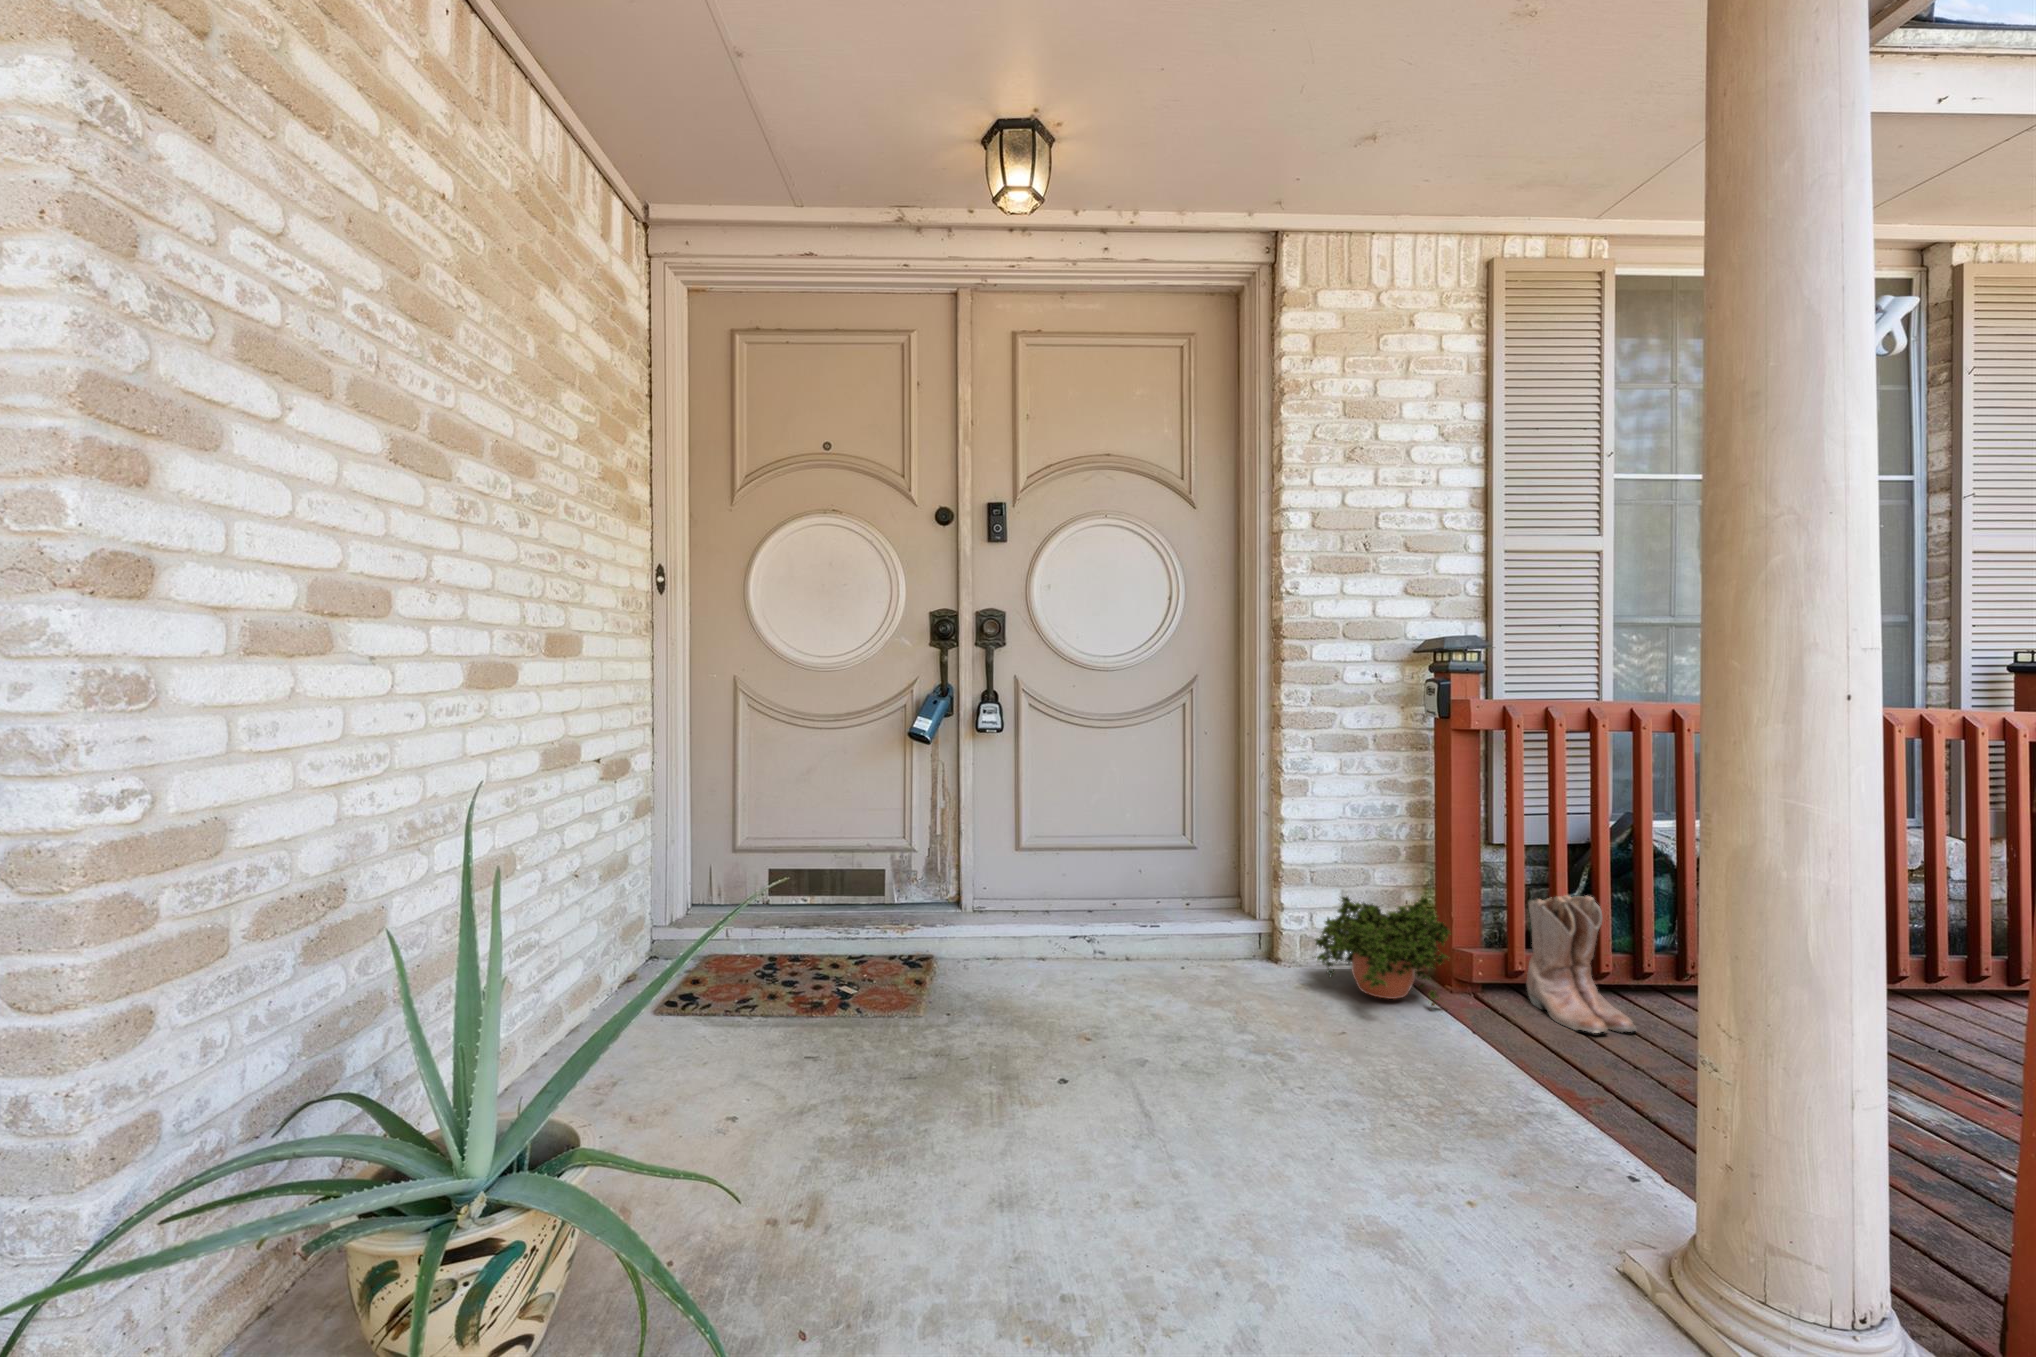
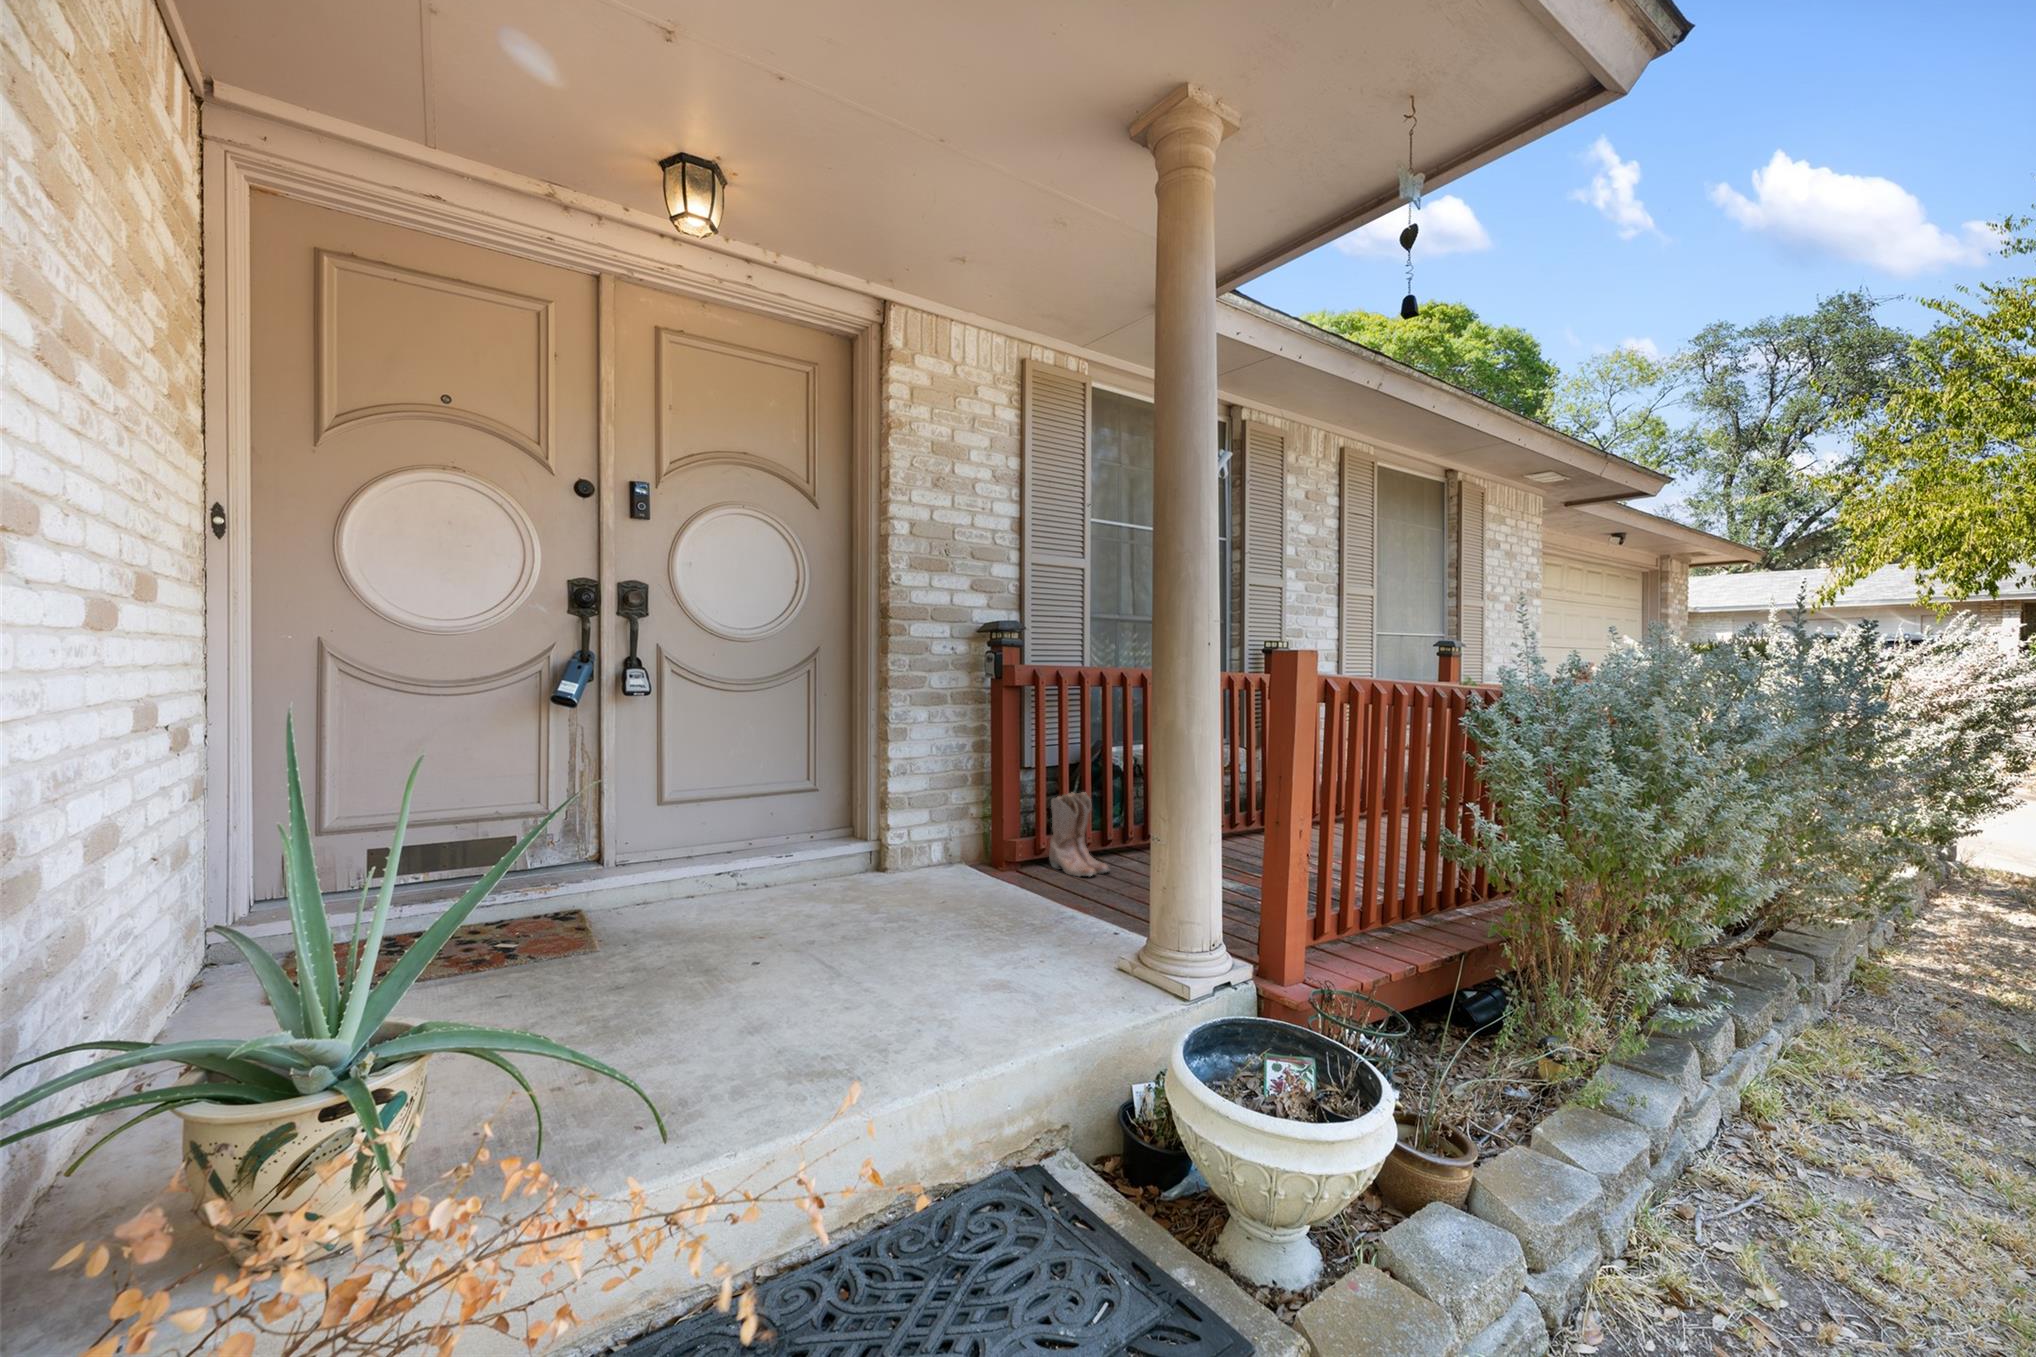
potted plant: present [1315,896,1450,1006] -> none [915,803,1009,880]

